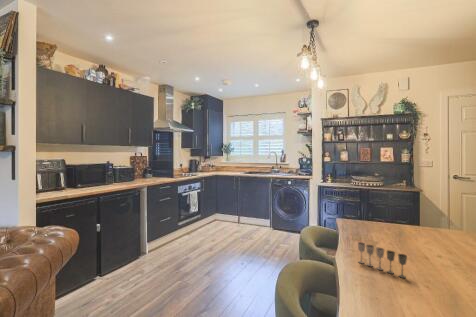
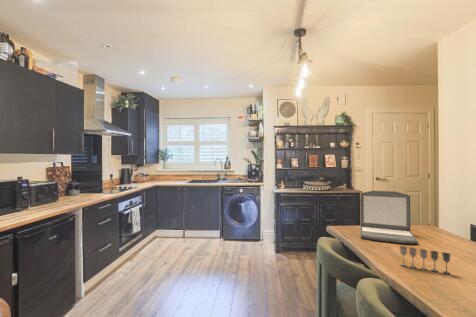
laptop: none [353,186,423,246] -> present [360,191,418,244]

